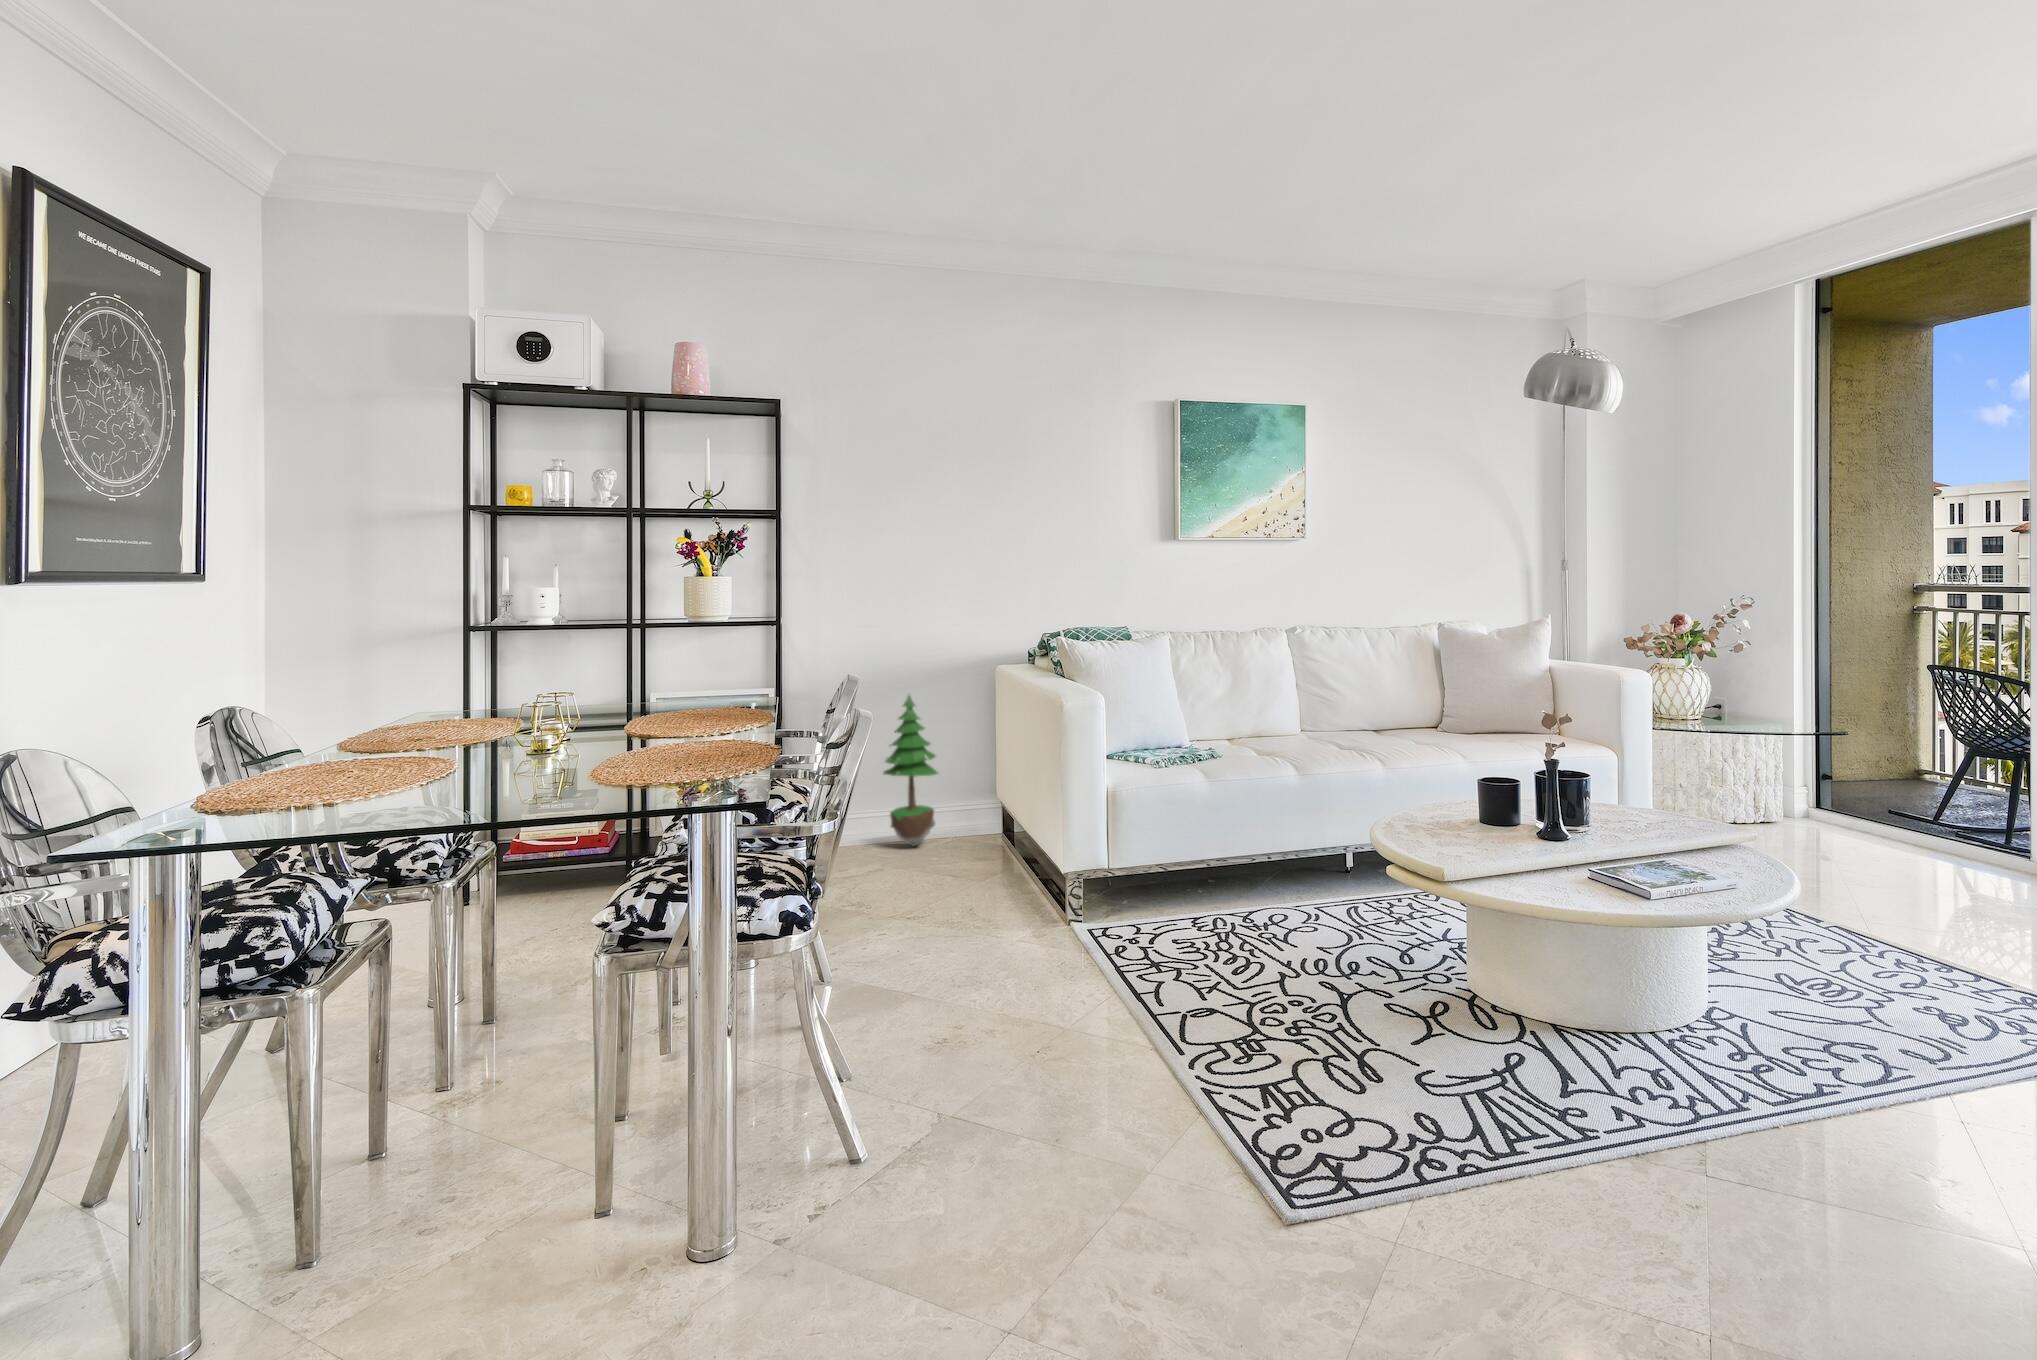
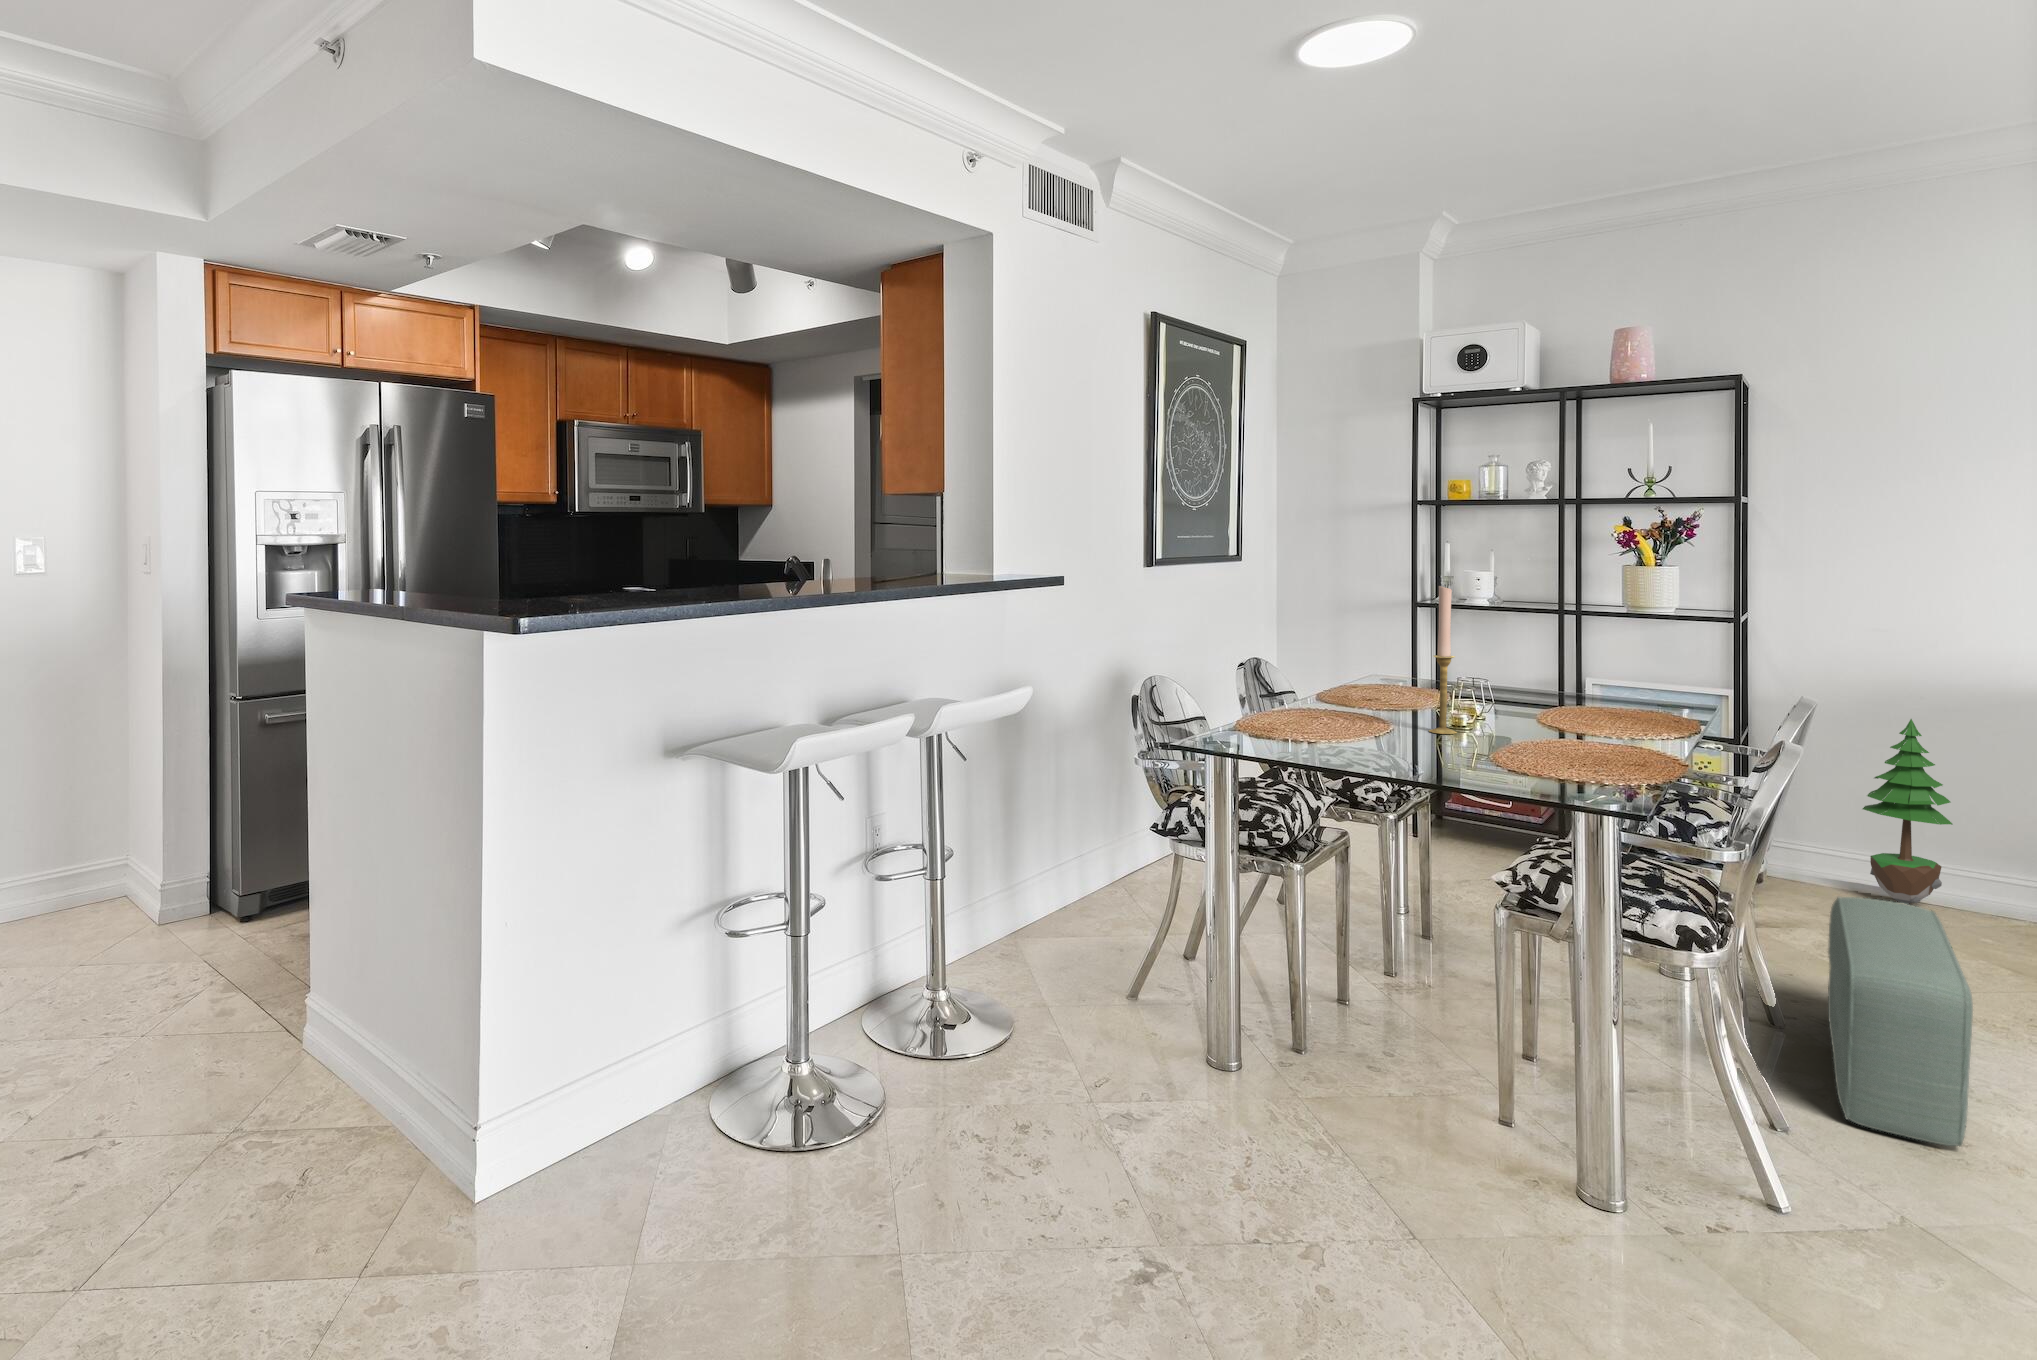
candlestick: none [498,578,535,764] -> present [1429,585,1457,734]
pouf: none [885,845,999,1055] -> present [1828,897,1973,1146]

